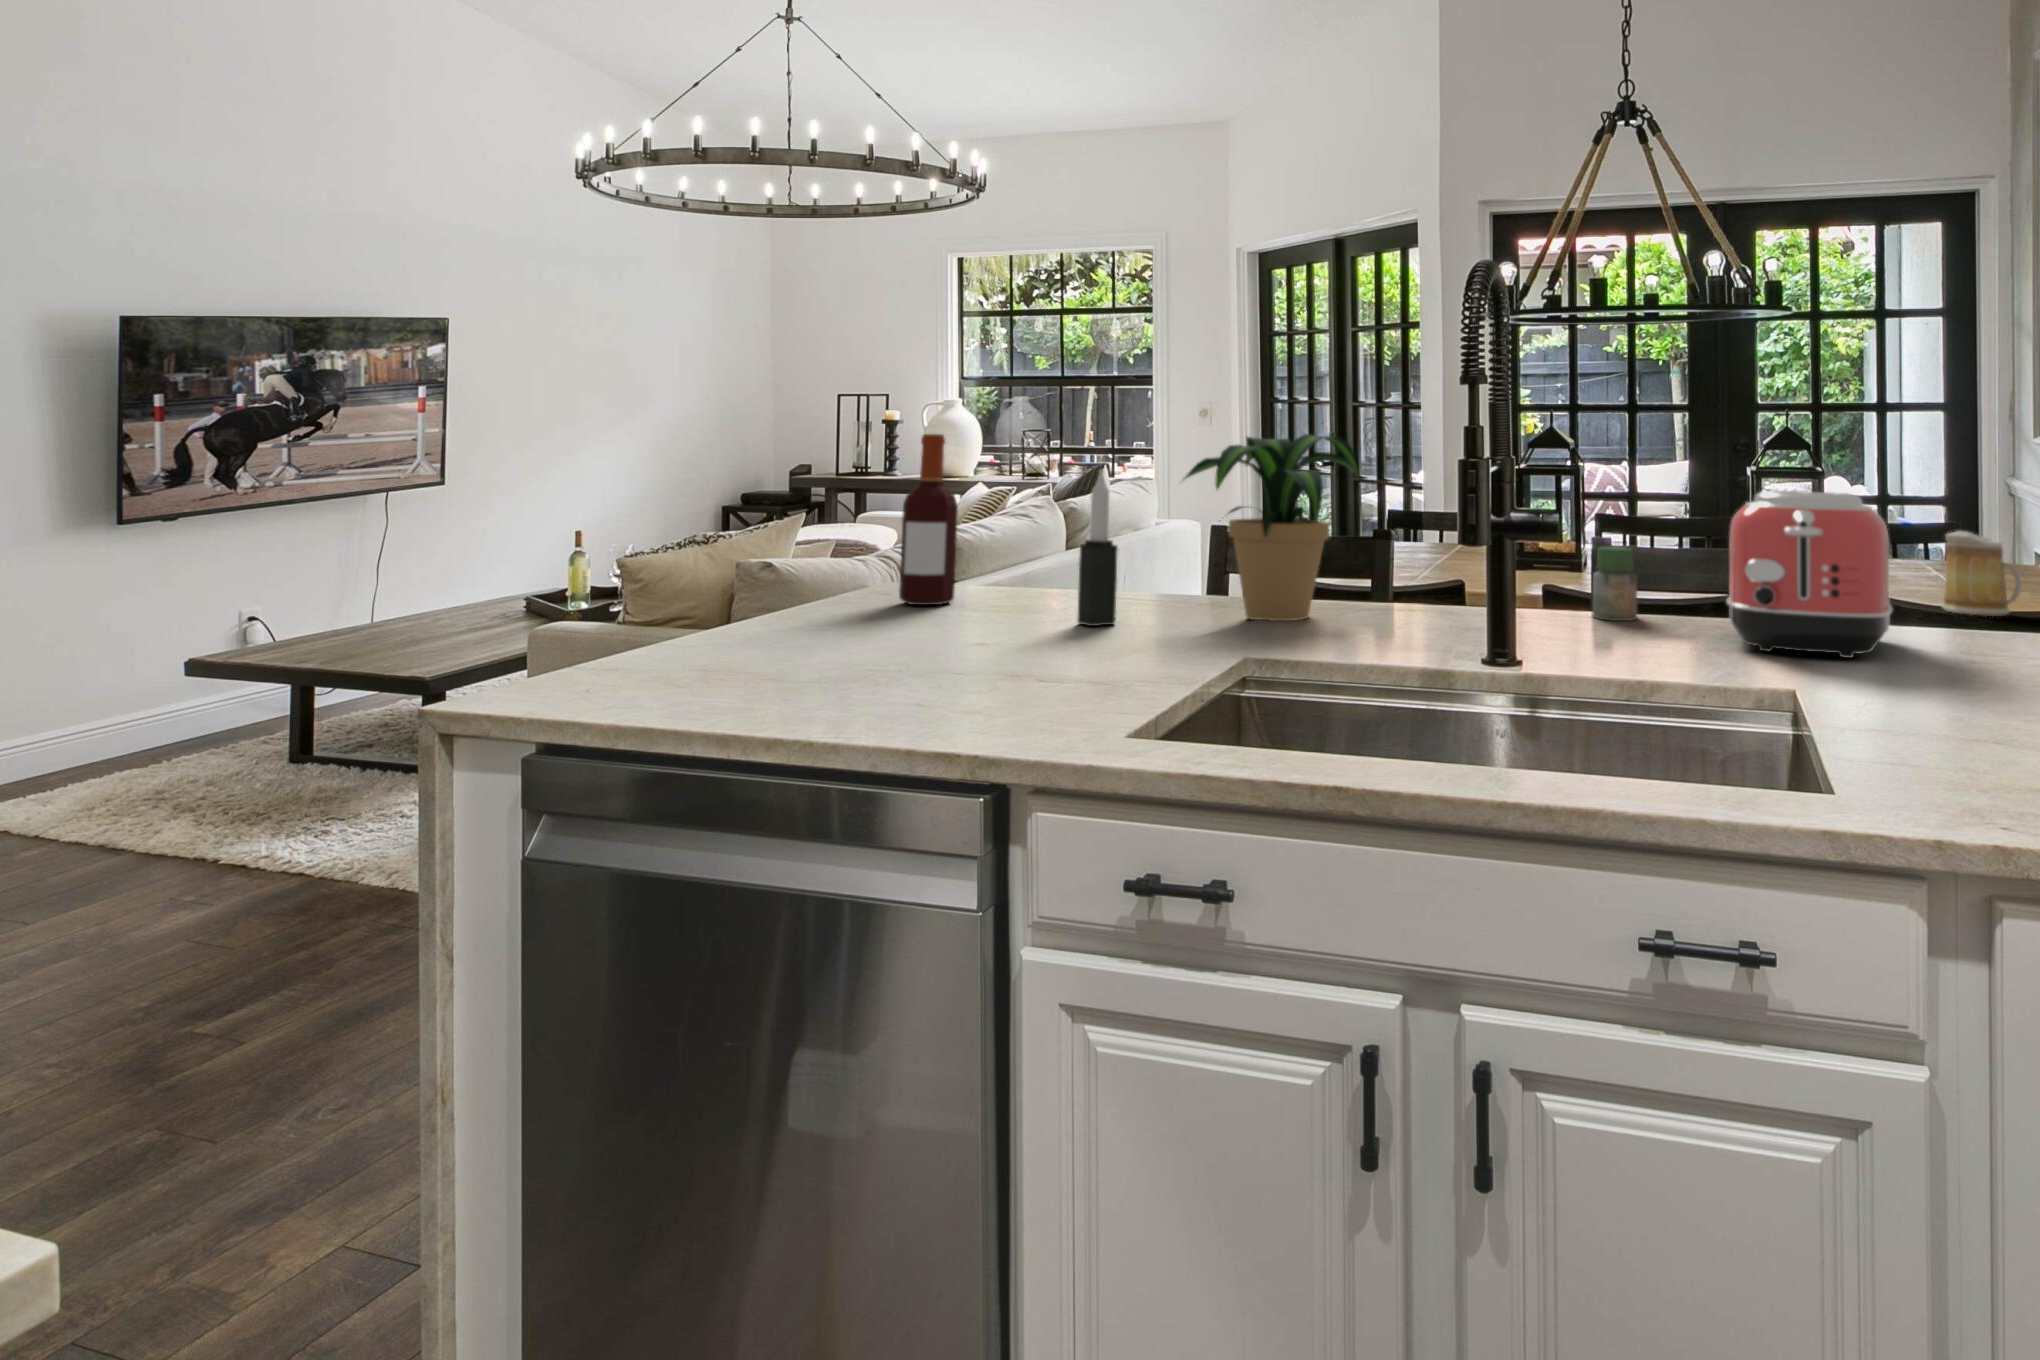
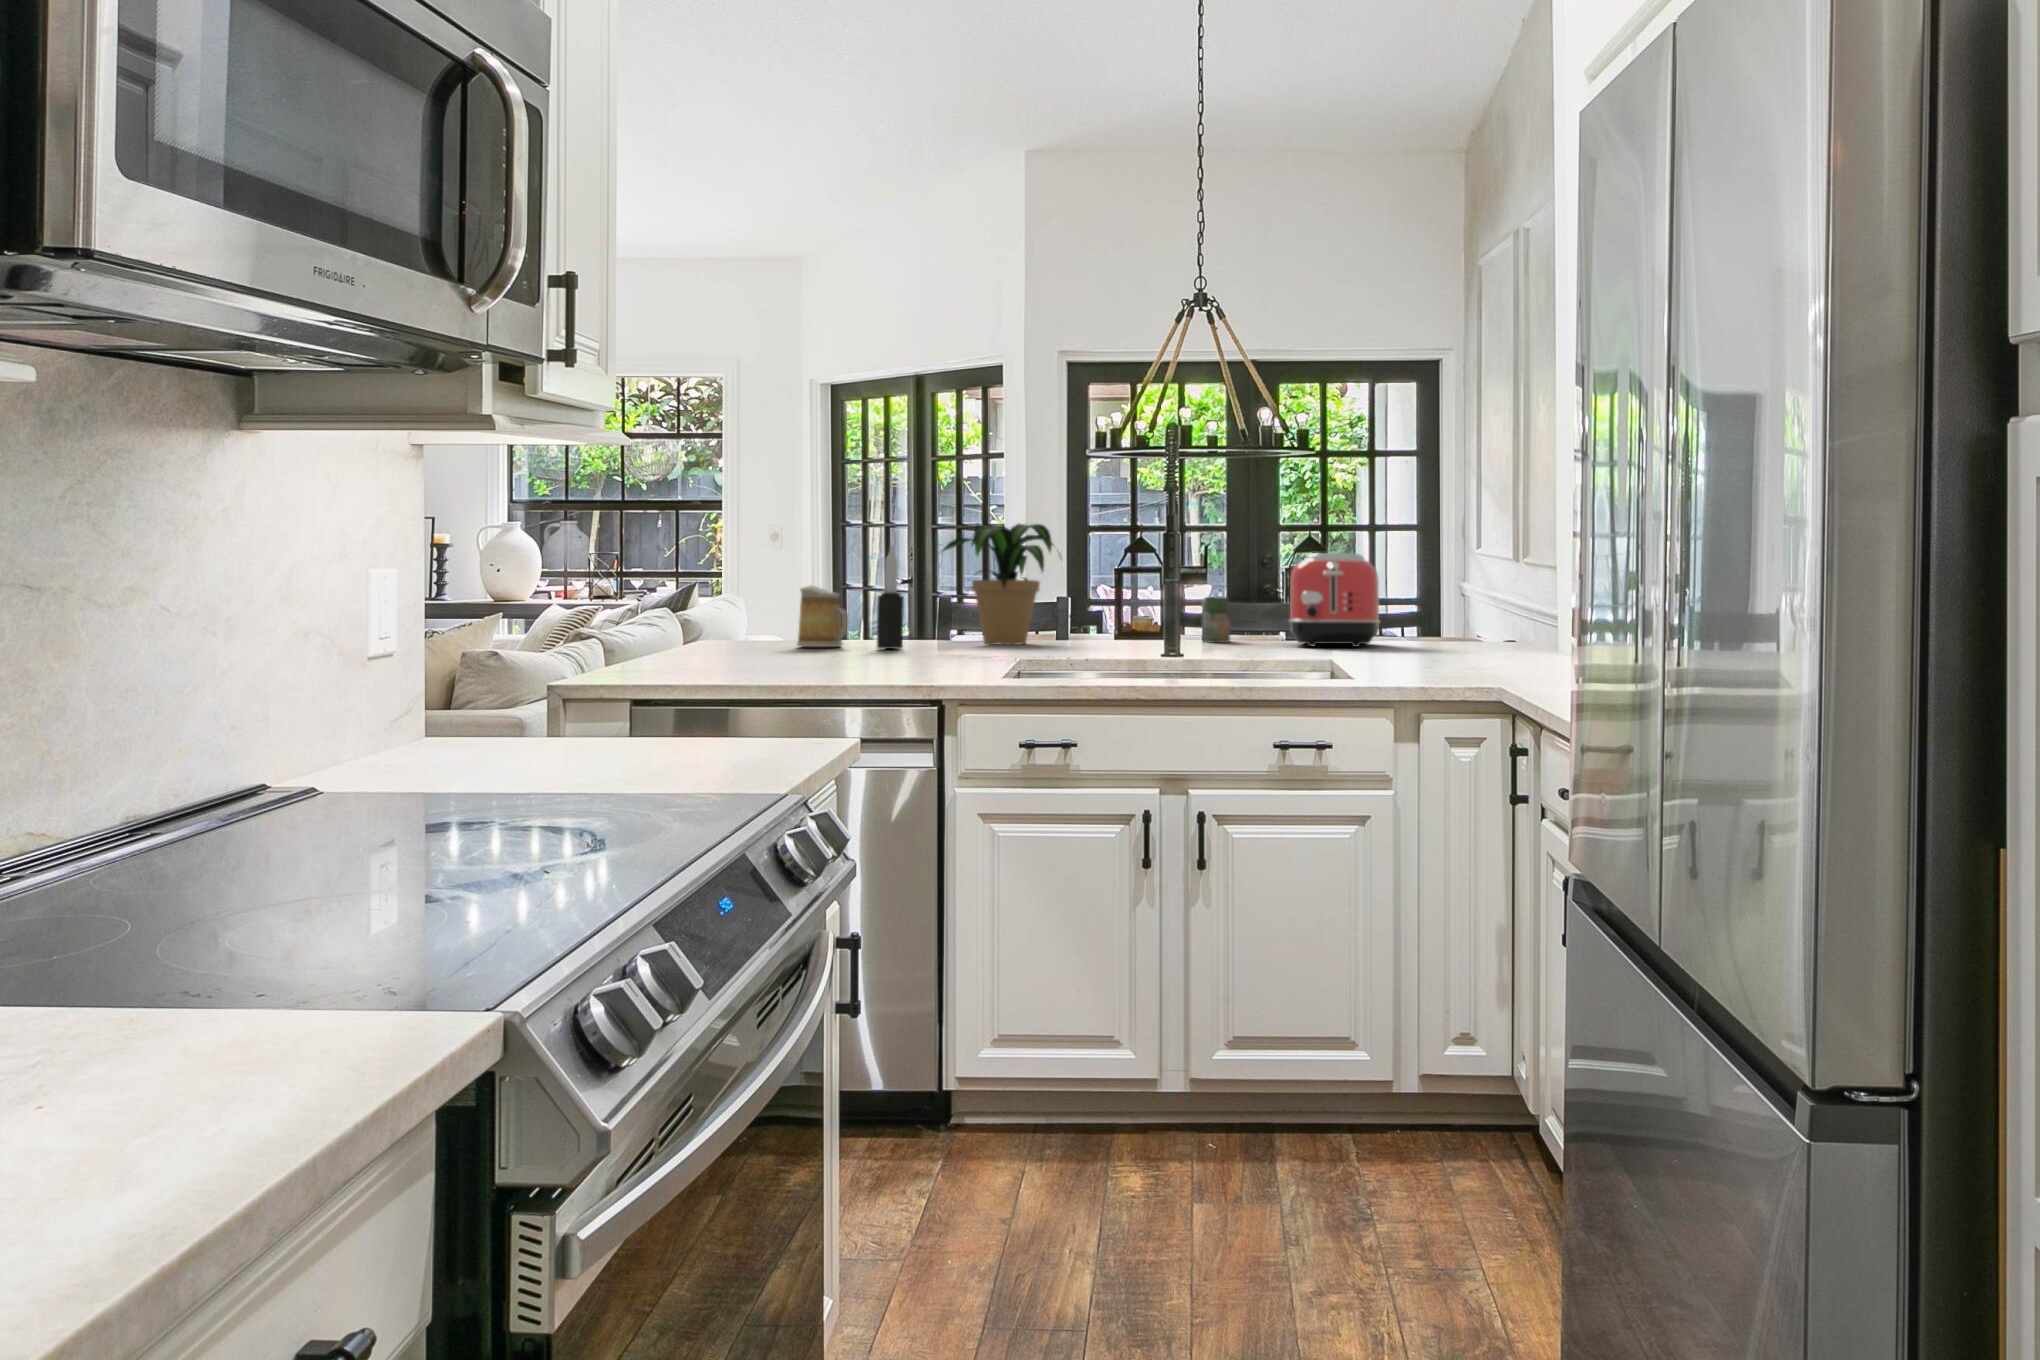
bottle: present [899,434,958,605] -> none [726,524,768,646]
mug: present [1942,531,2022,616] -> present [797,586,848,647]

